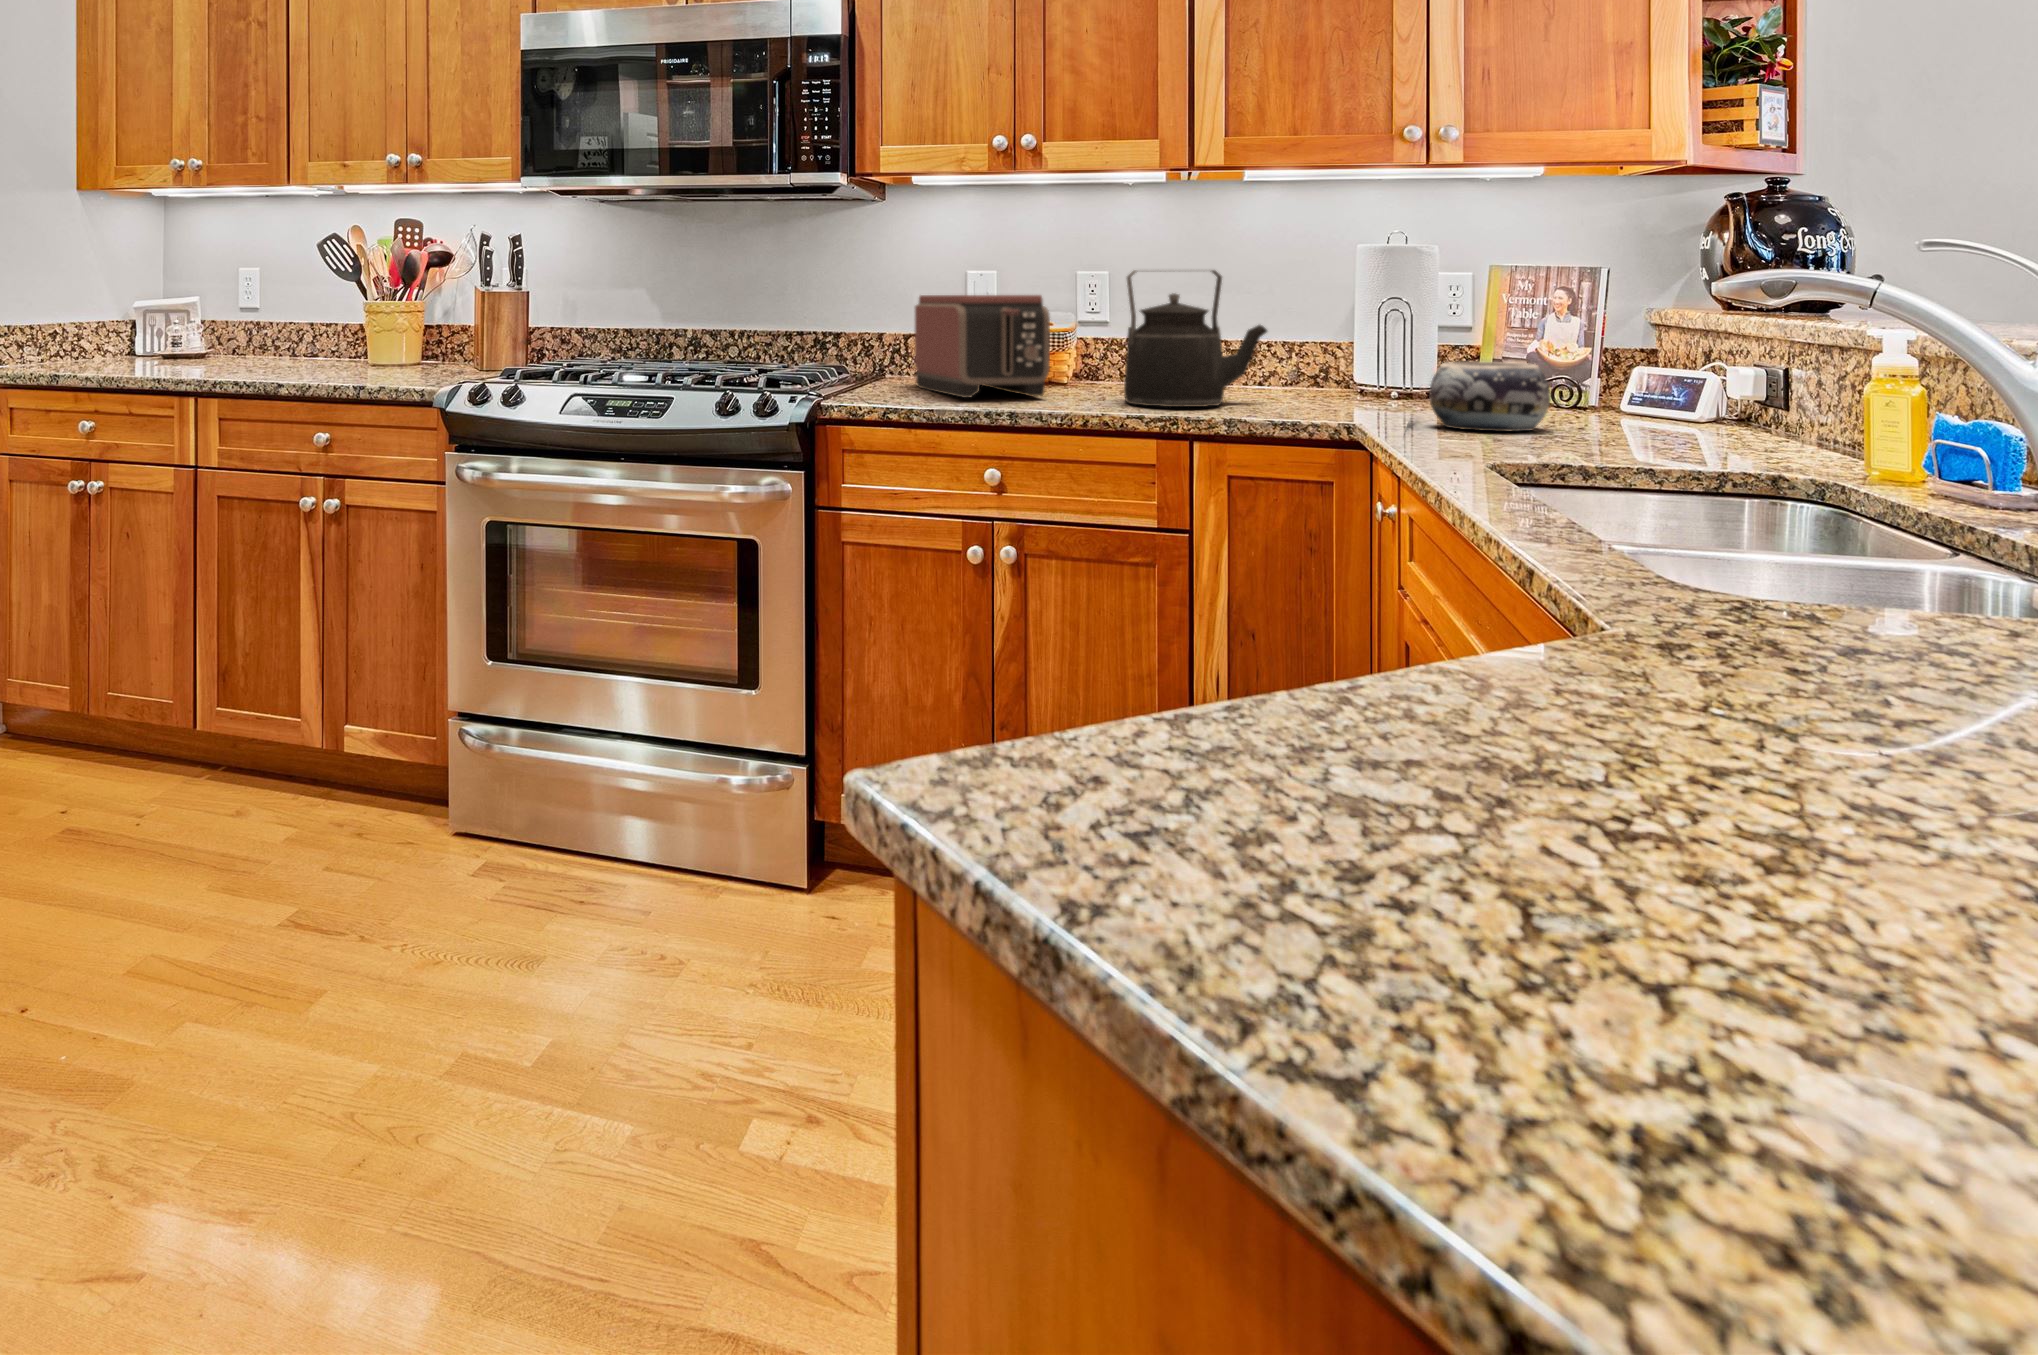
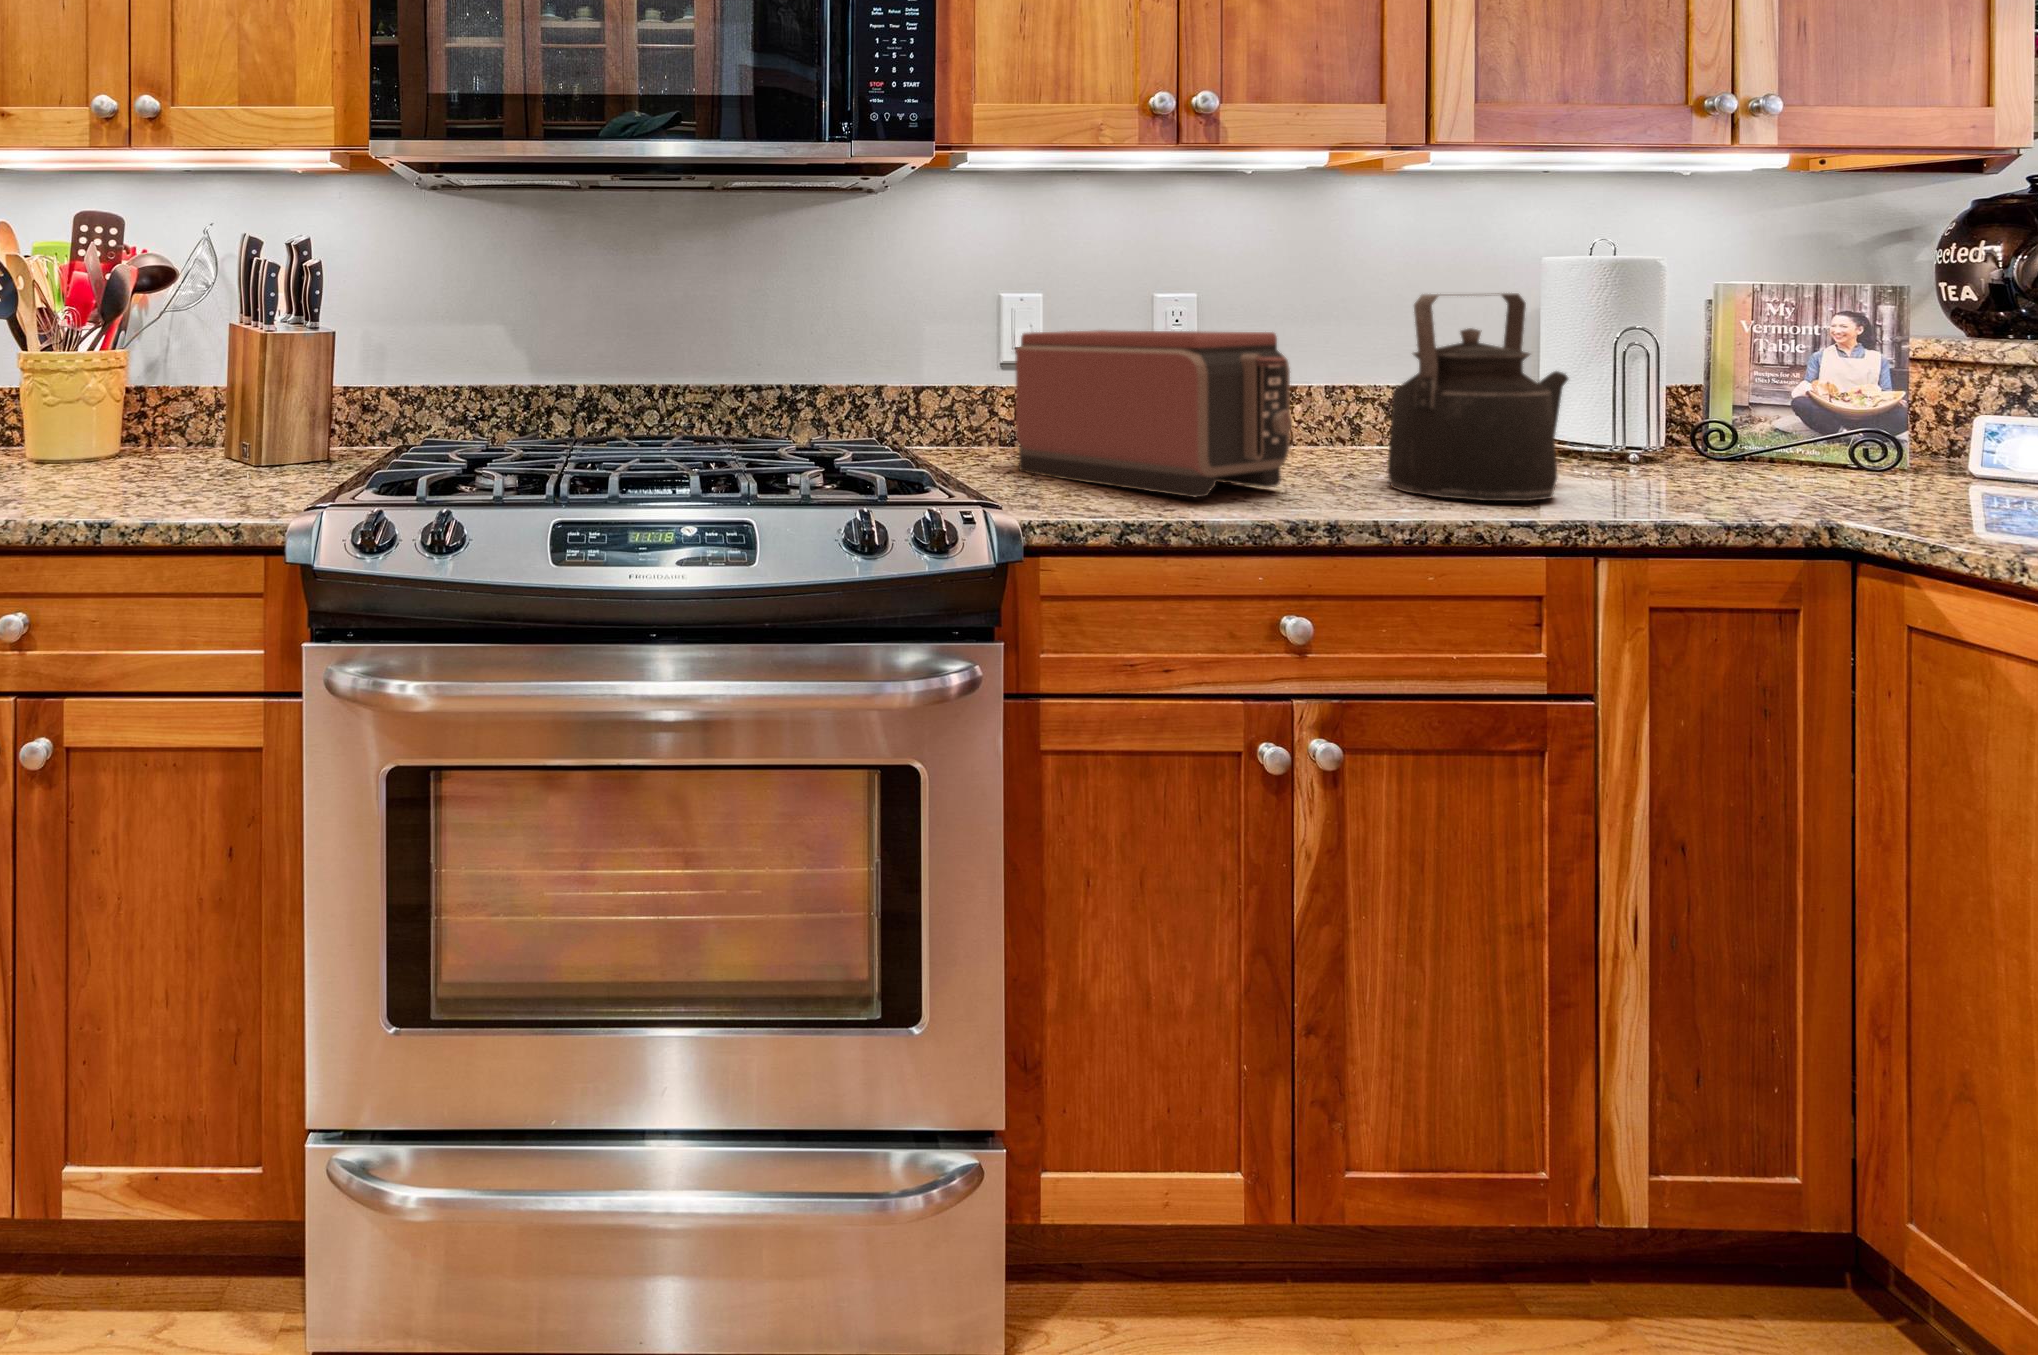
decorative bowl: present [1429,362,1550,431] -> none [1761,415,1967,516]

